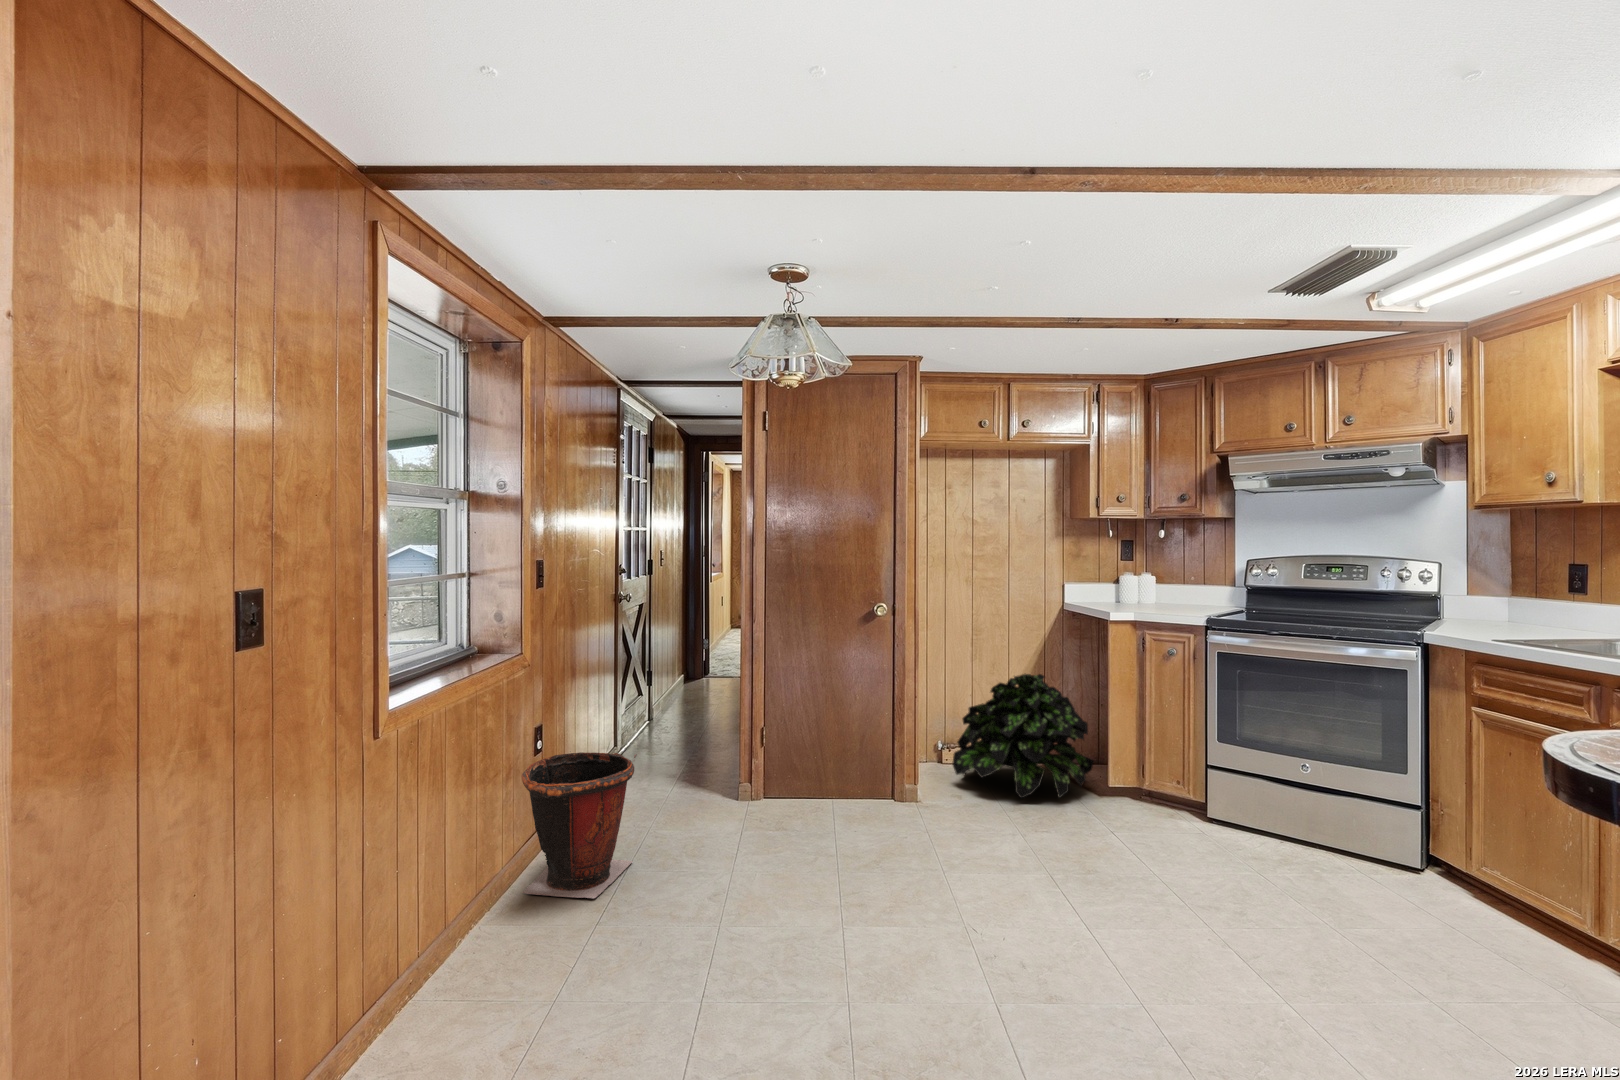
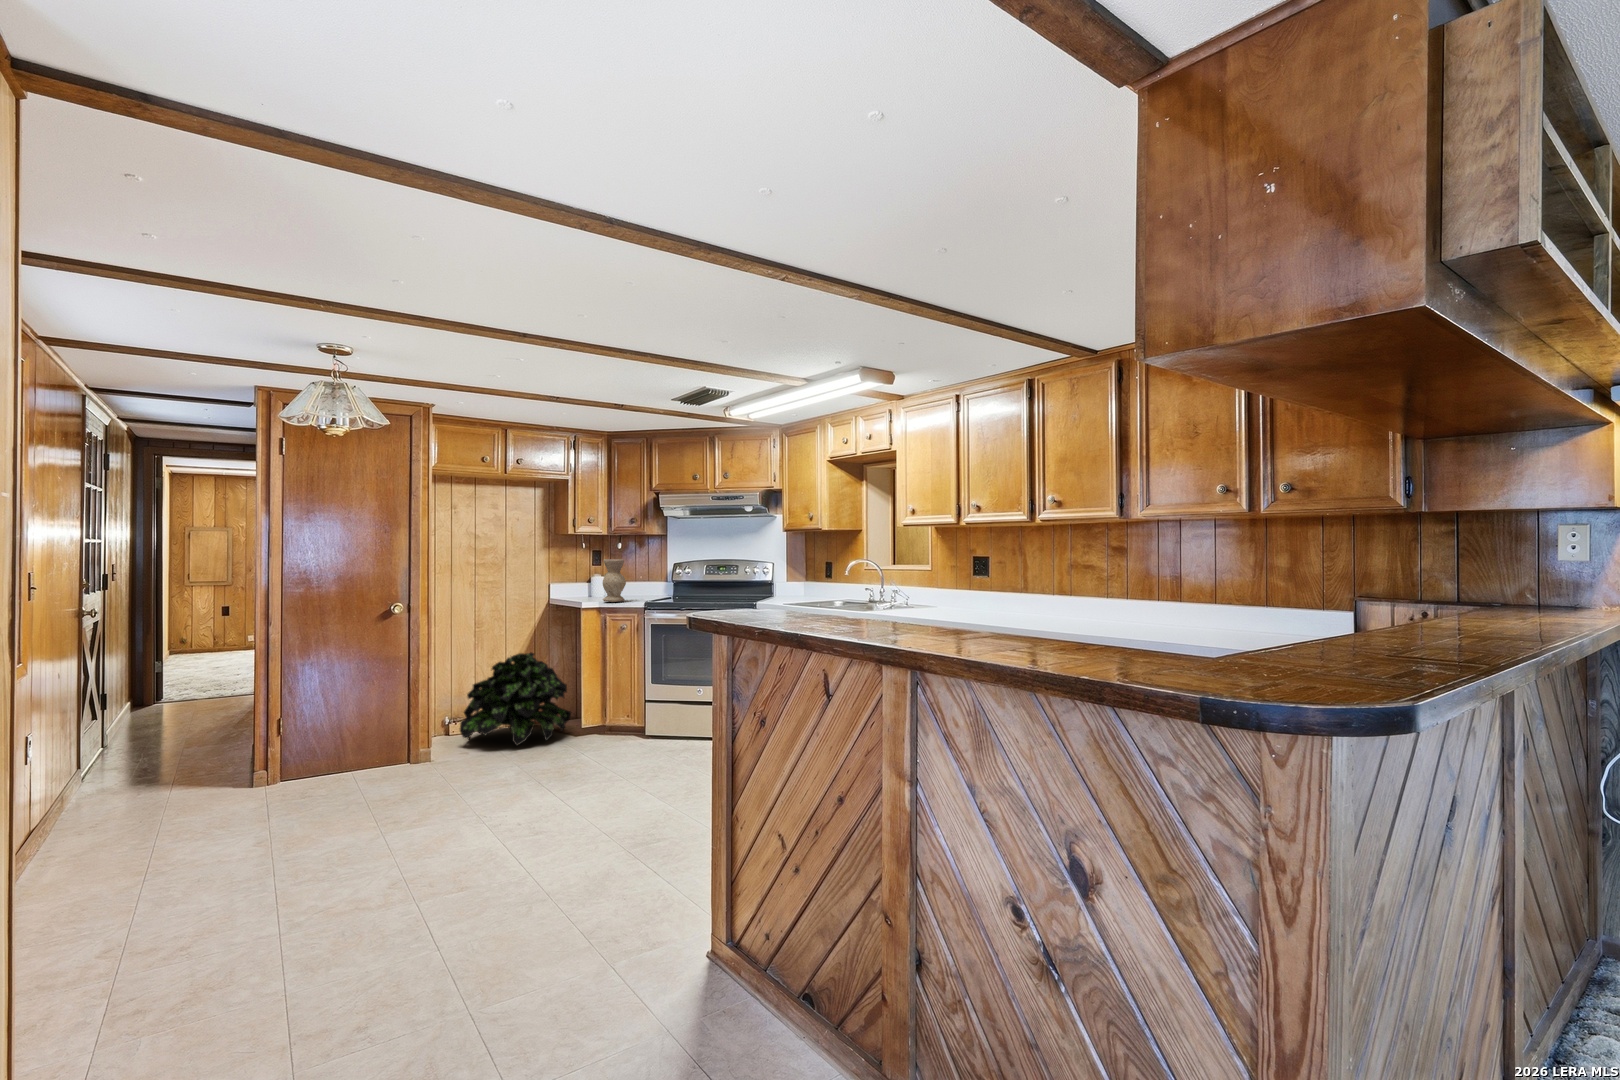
vase: none [1139,553,1173,614] -> present [603,559,626,602]
waste bin: present [521,752,637,898] -> none [24,743,163,893]

